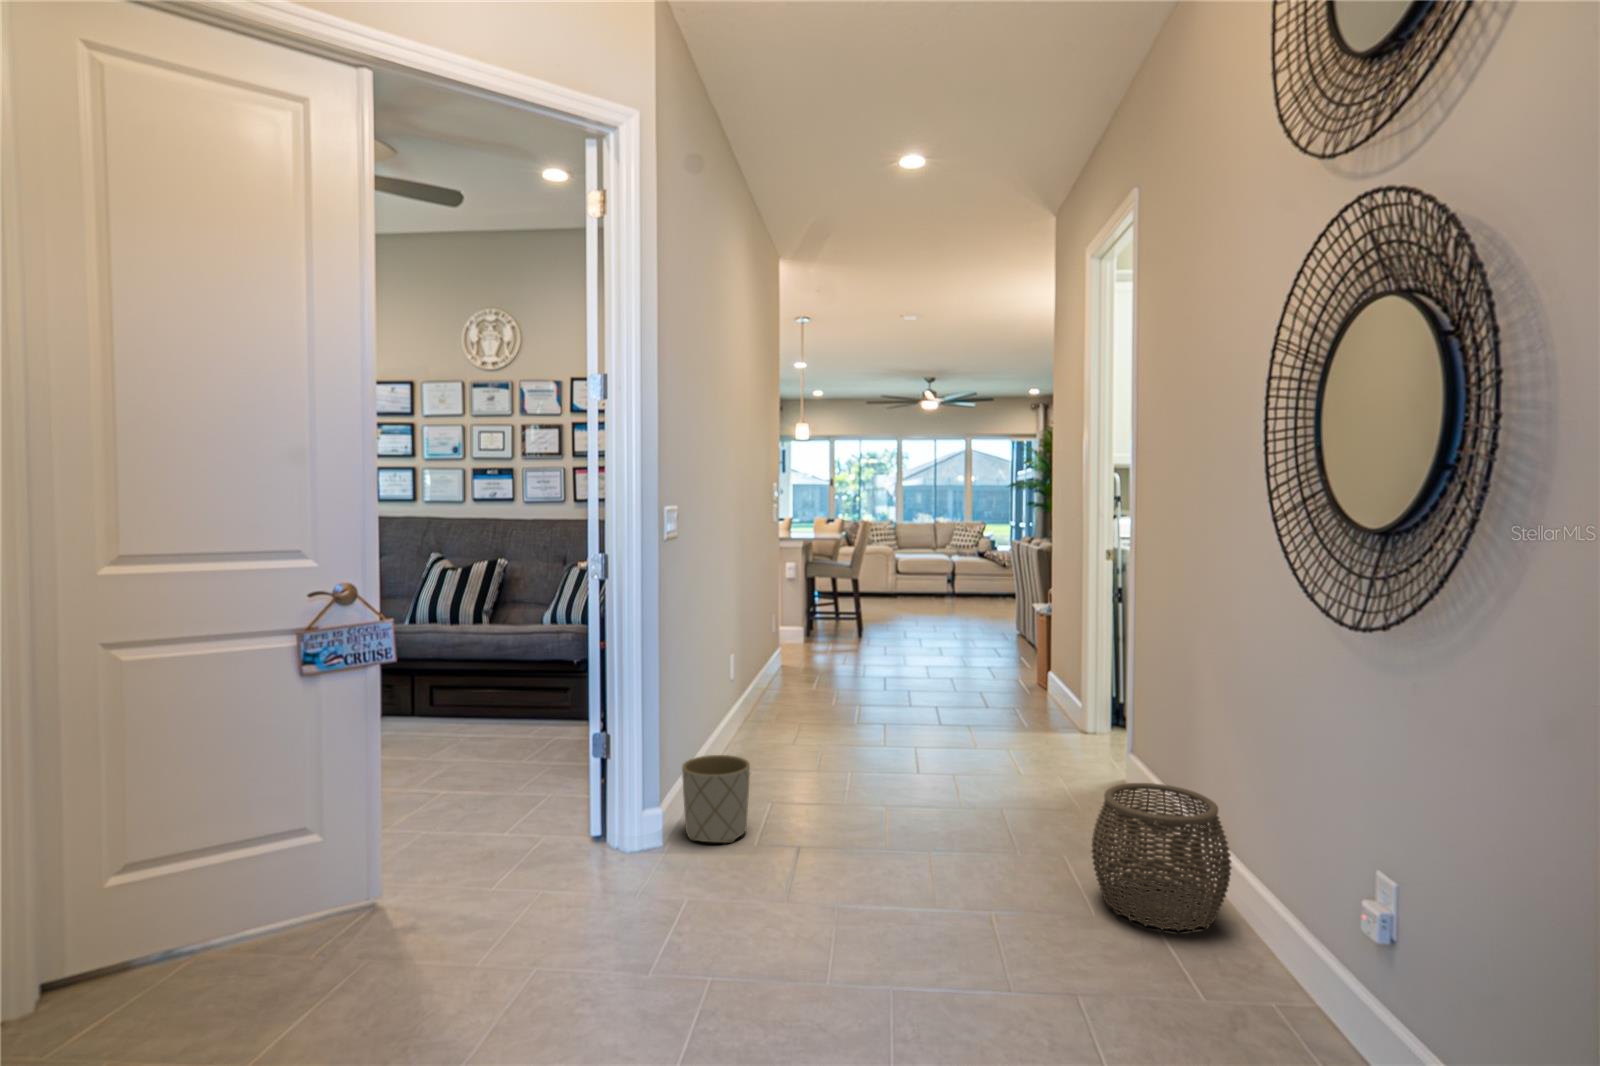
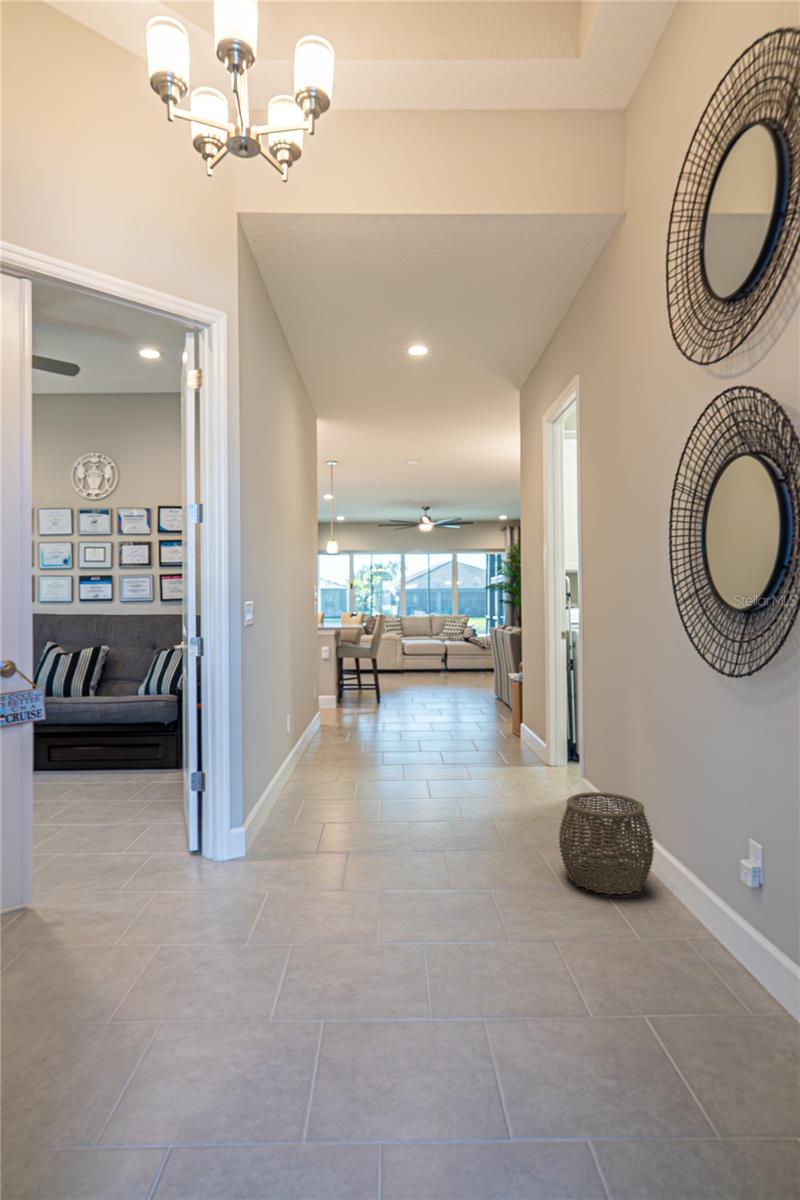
planter: present [682,755,750,843] -> none [258,787,310,853]

